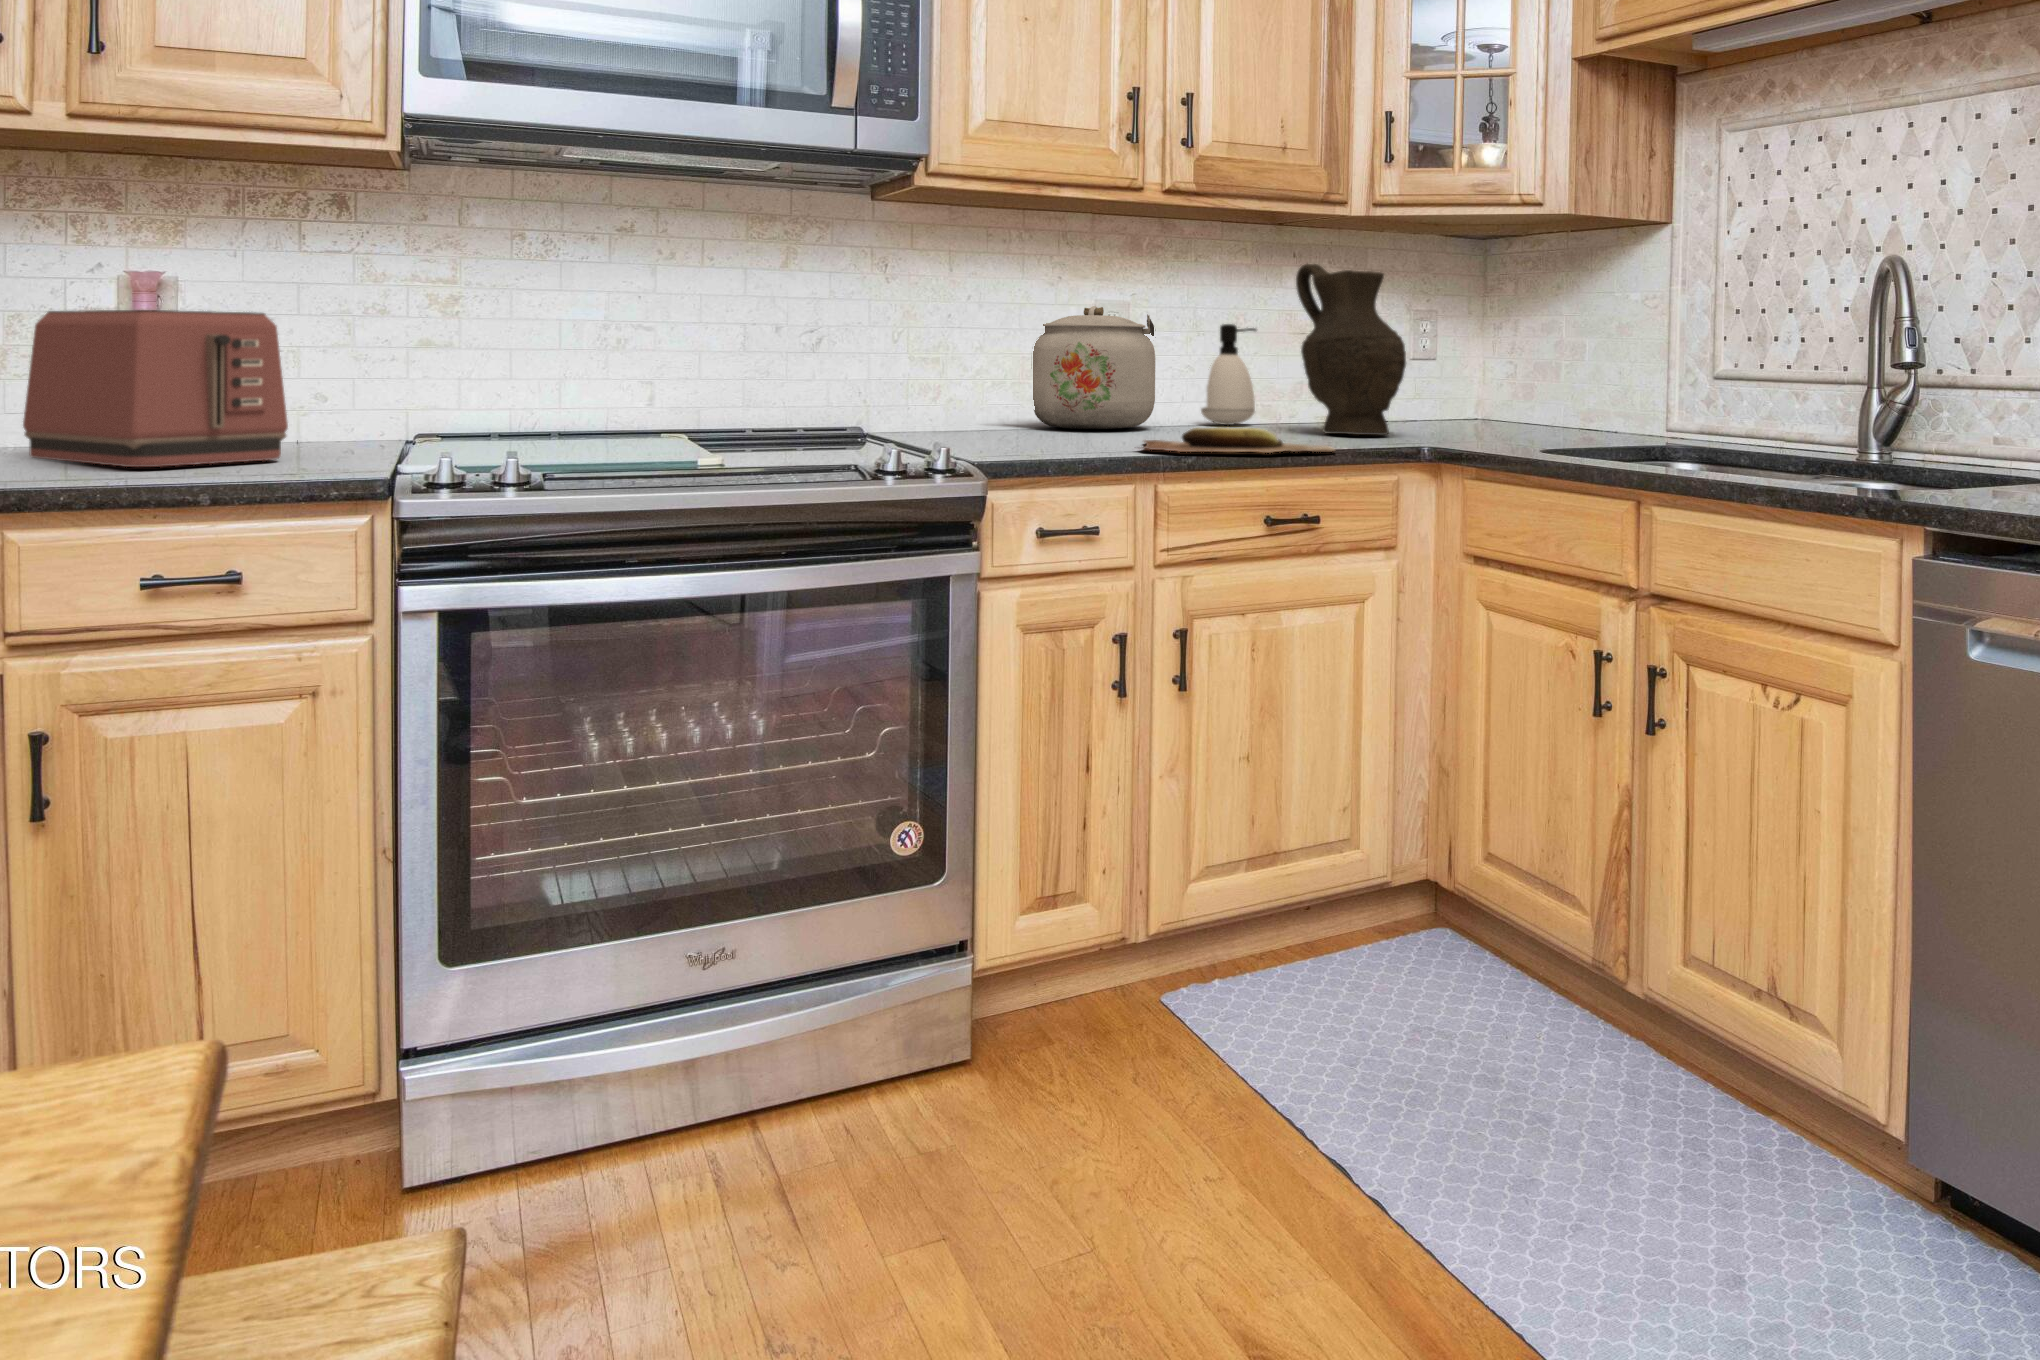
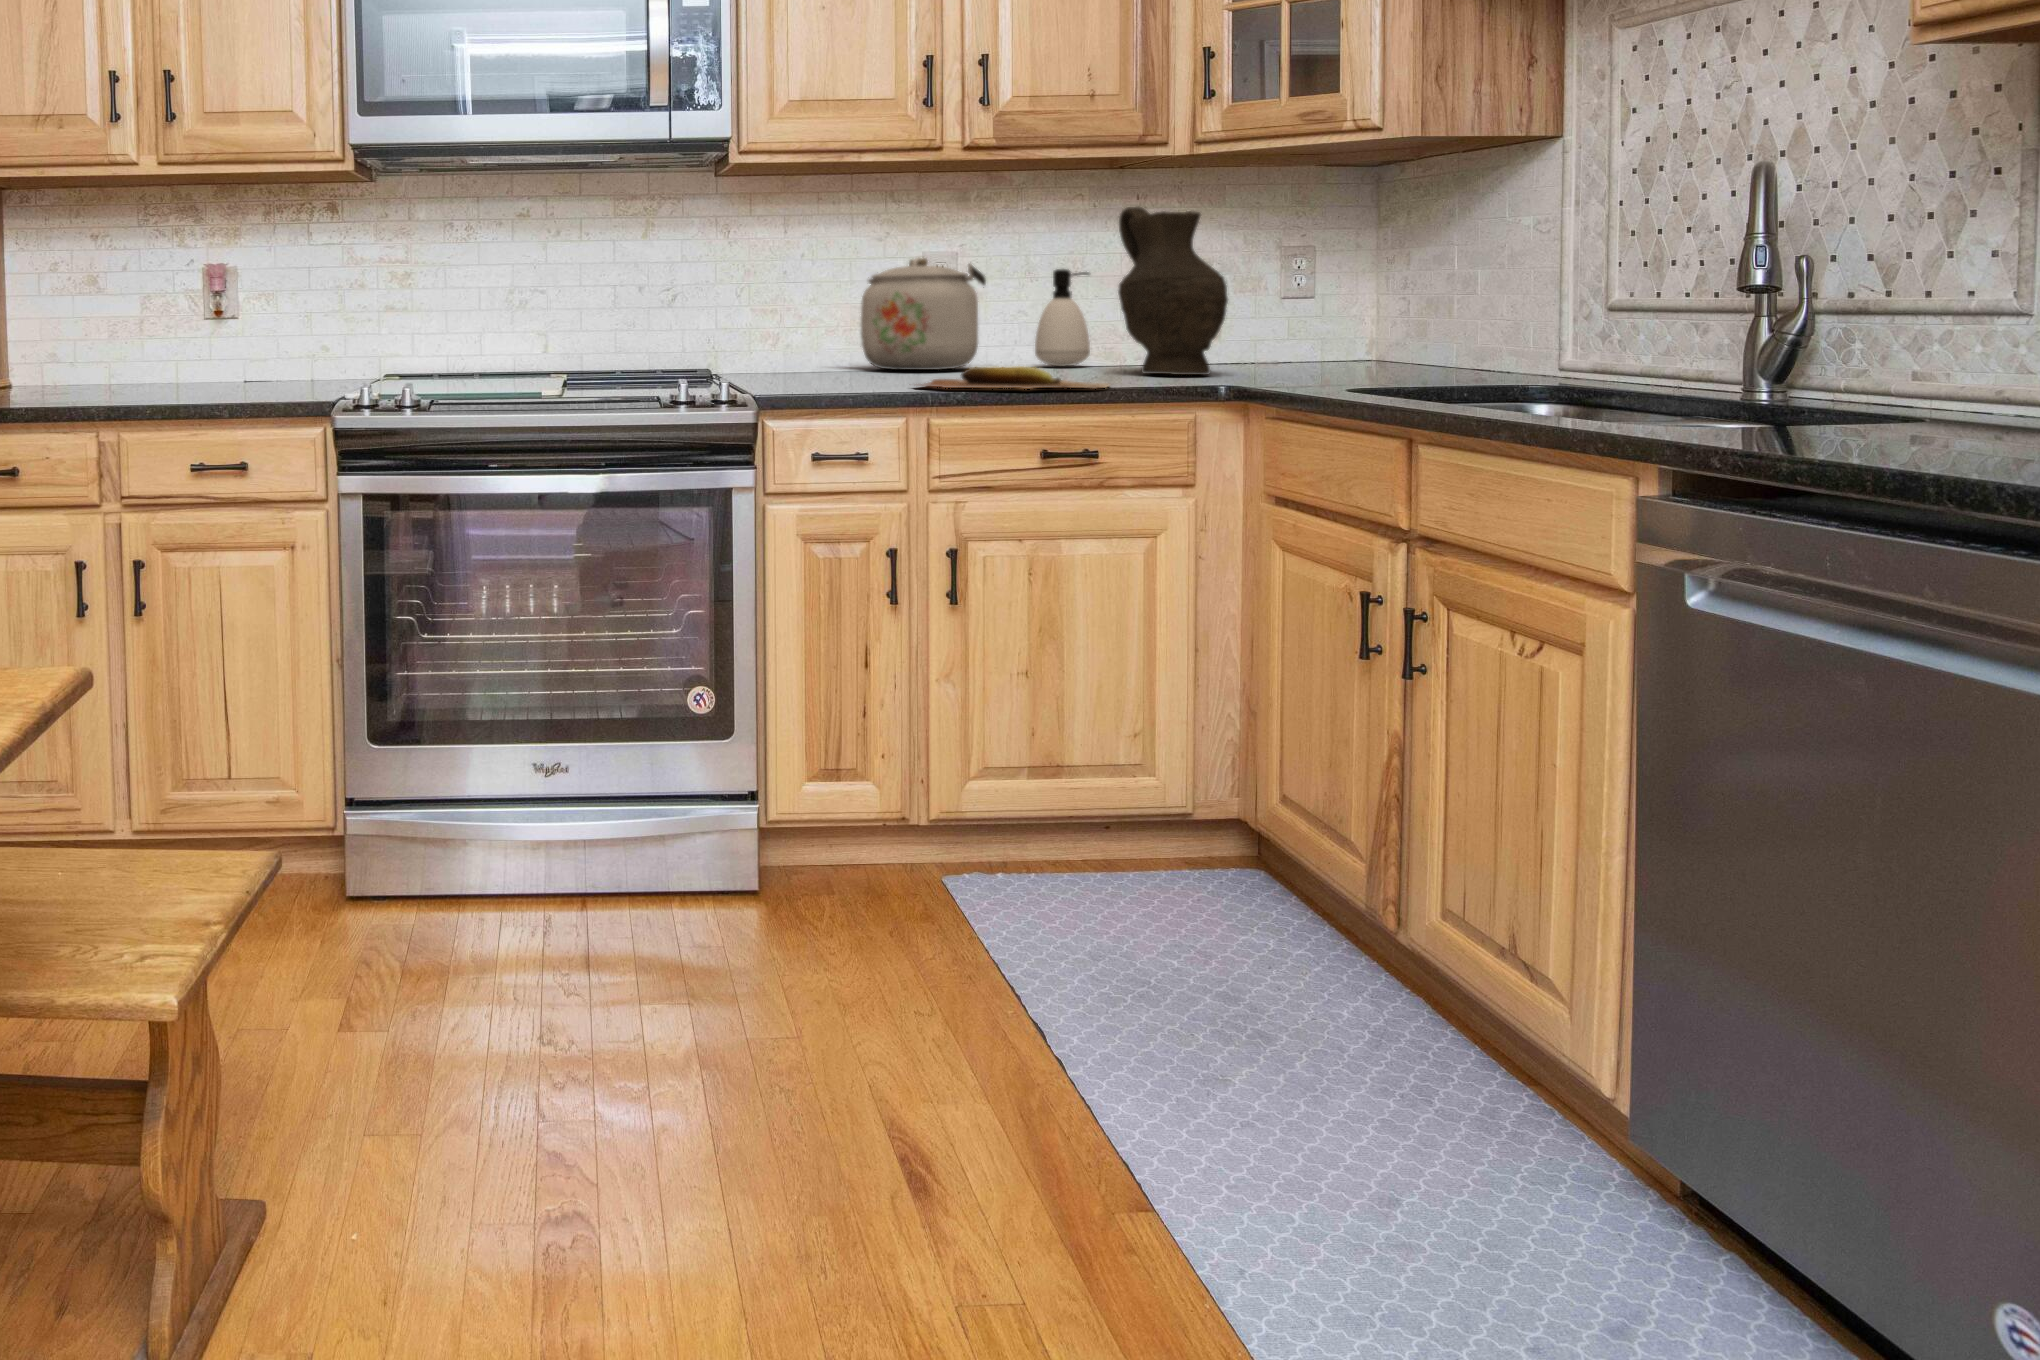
toaster: present [23,310,288,467] -> none [144,289,283,394]

